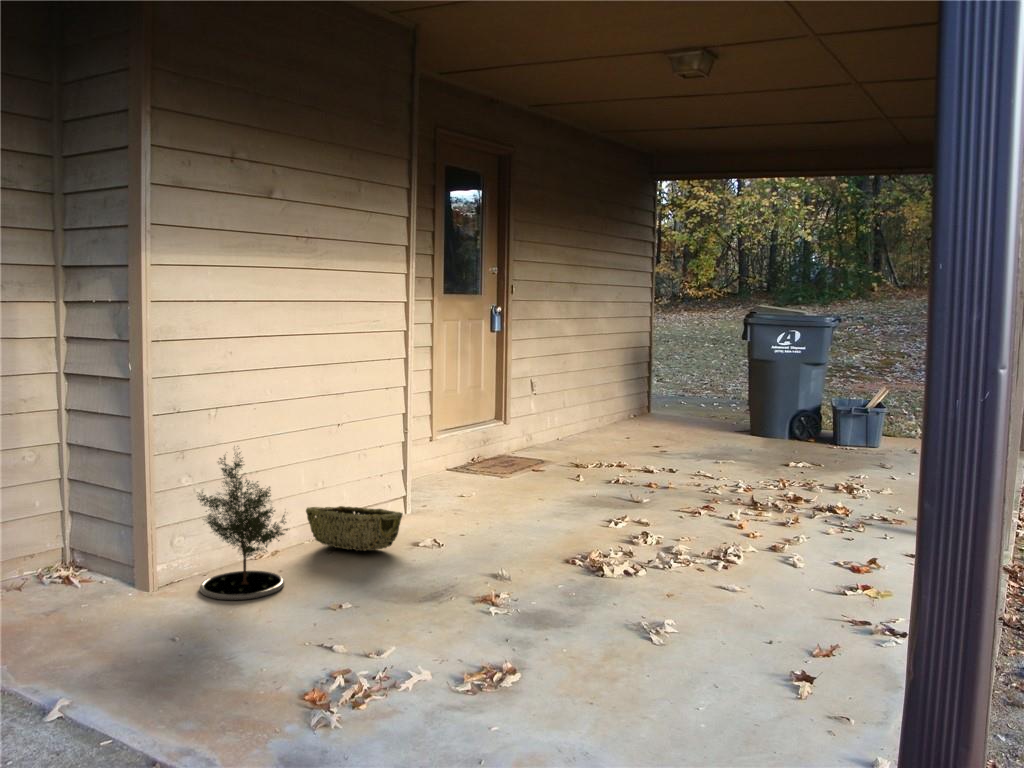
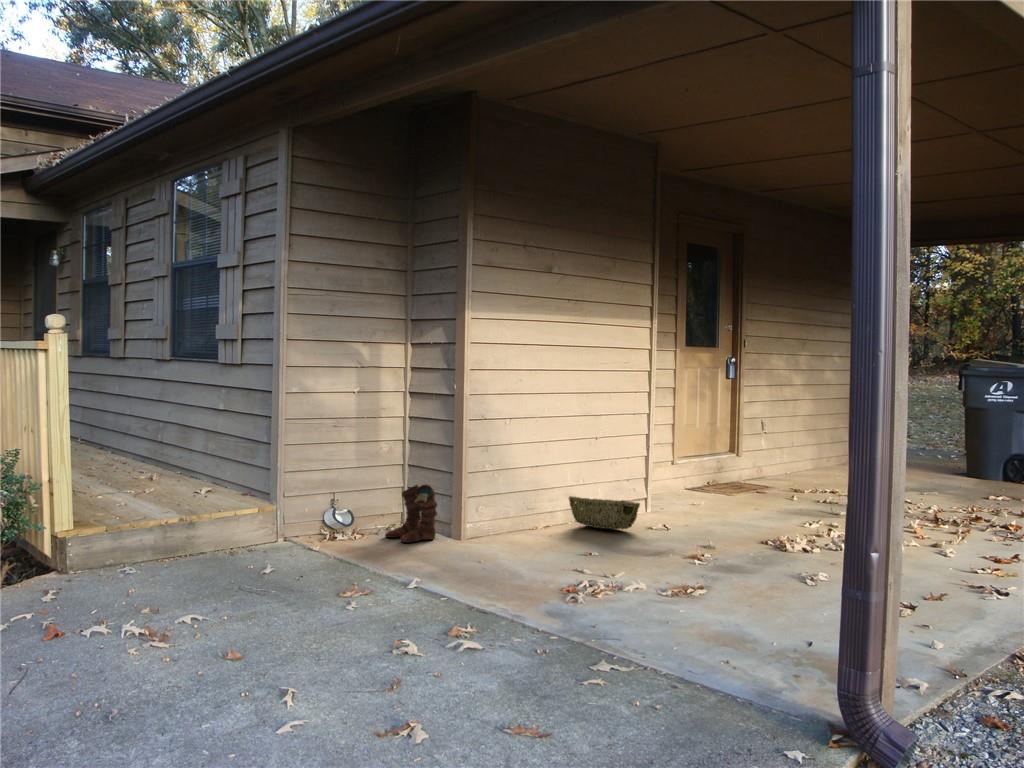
potted tree: present [197,453,288,600] -> none [494,440,557,549]
boots: none [27,511,111,604] -> present [385,485,437,543]

